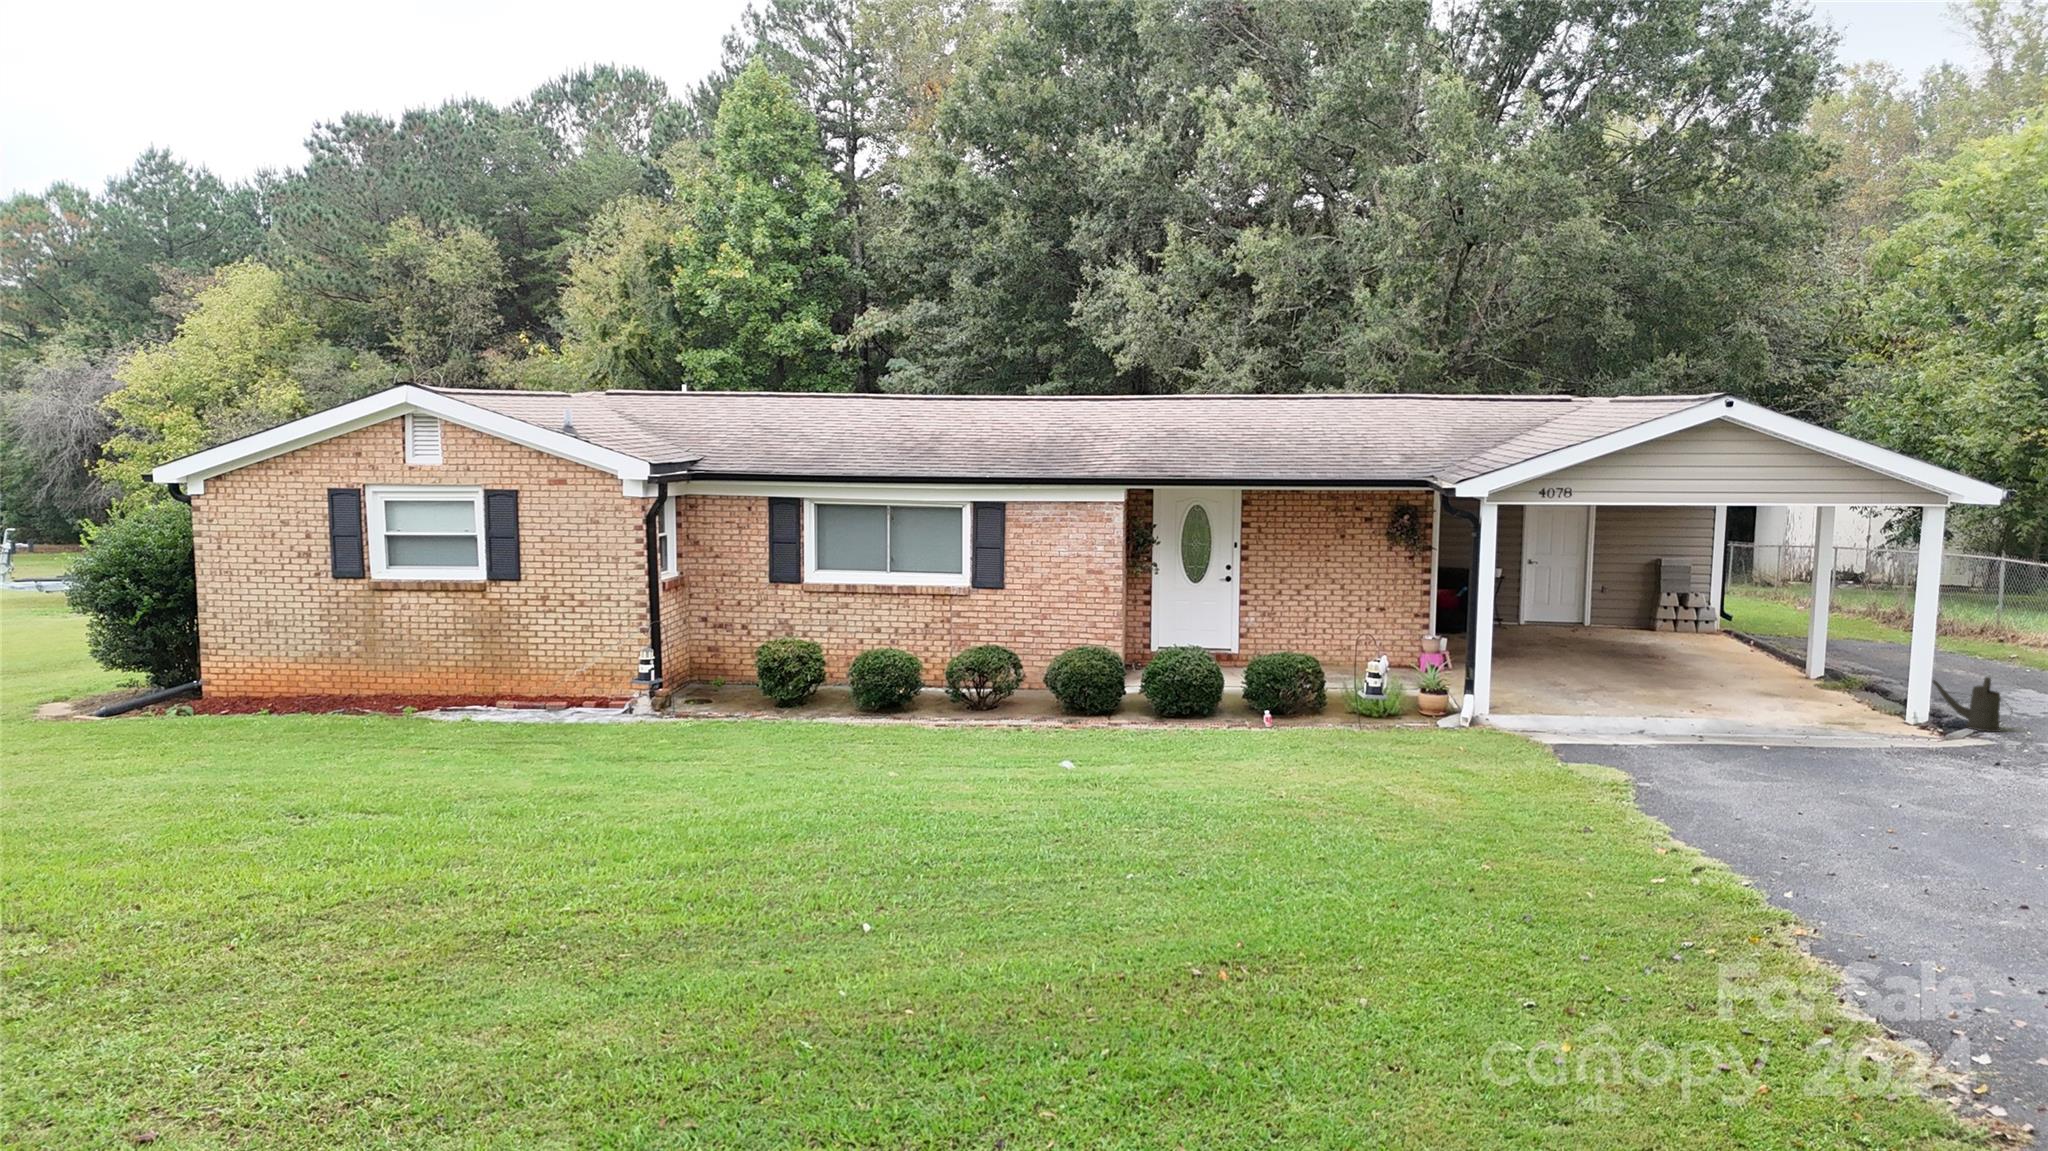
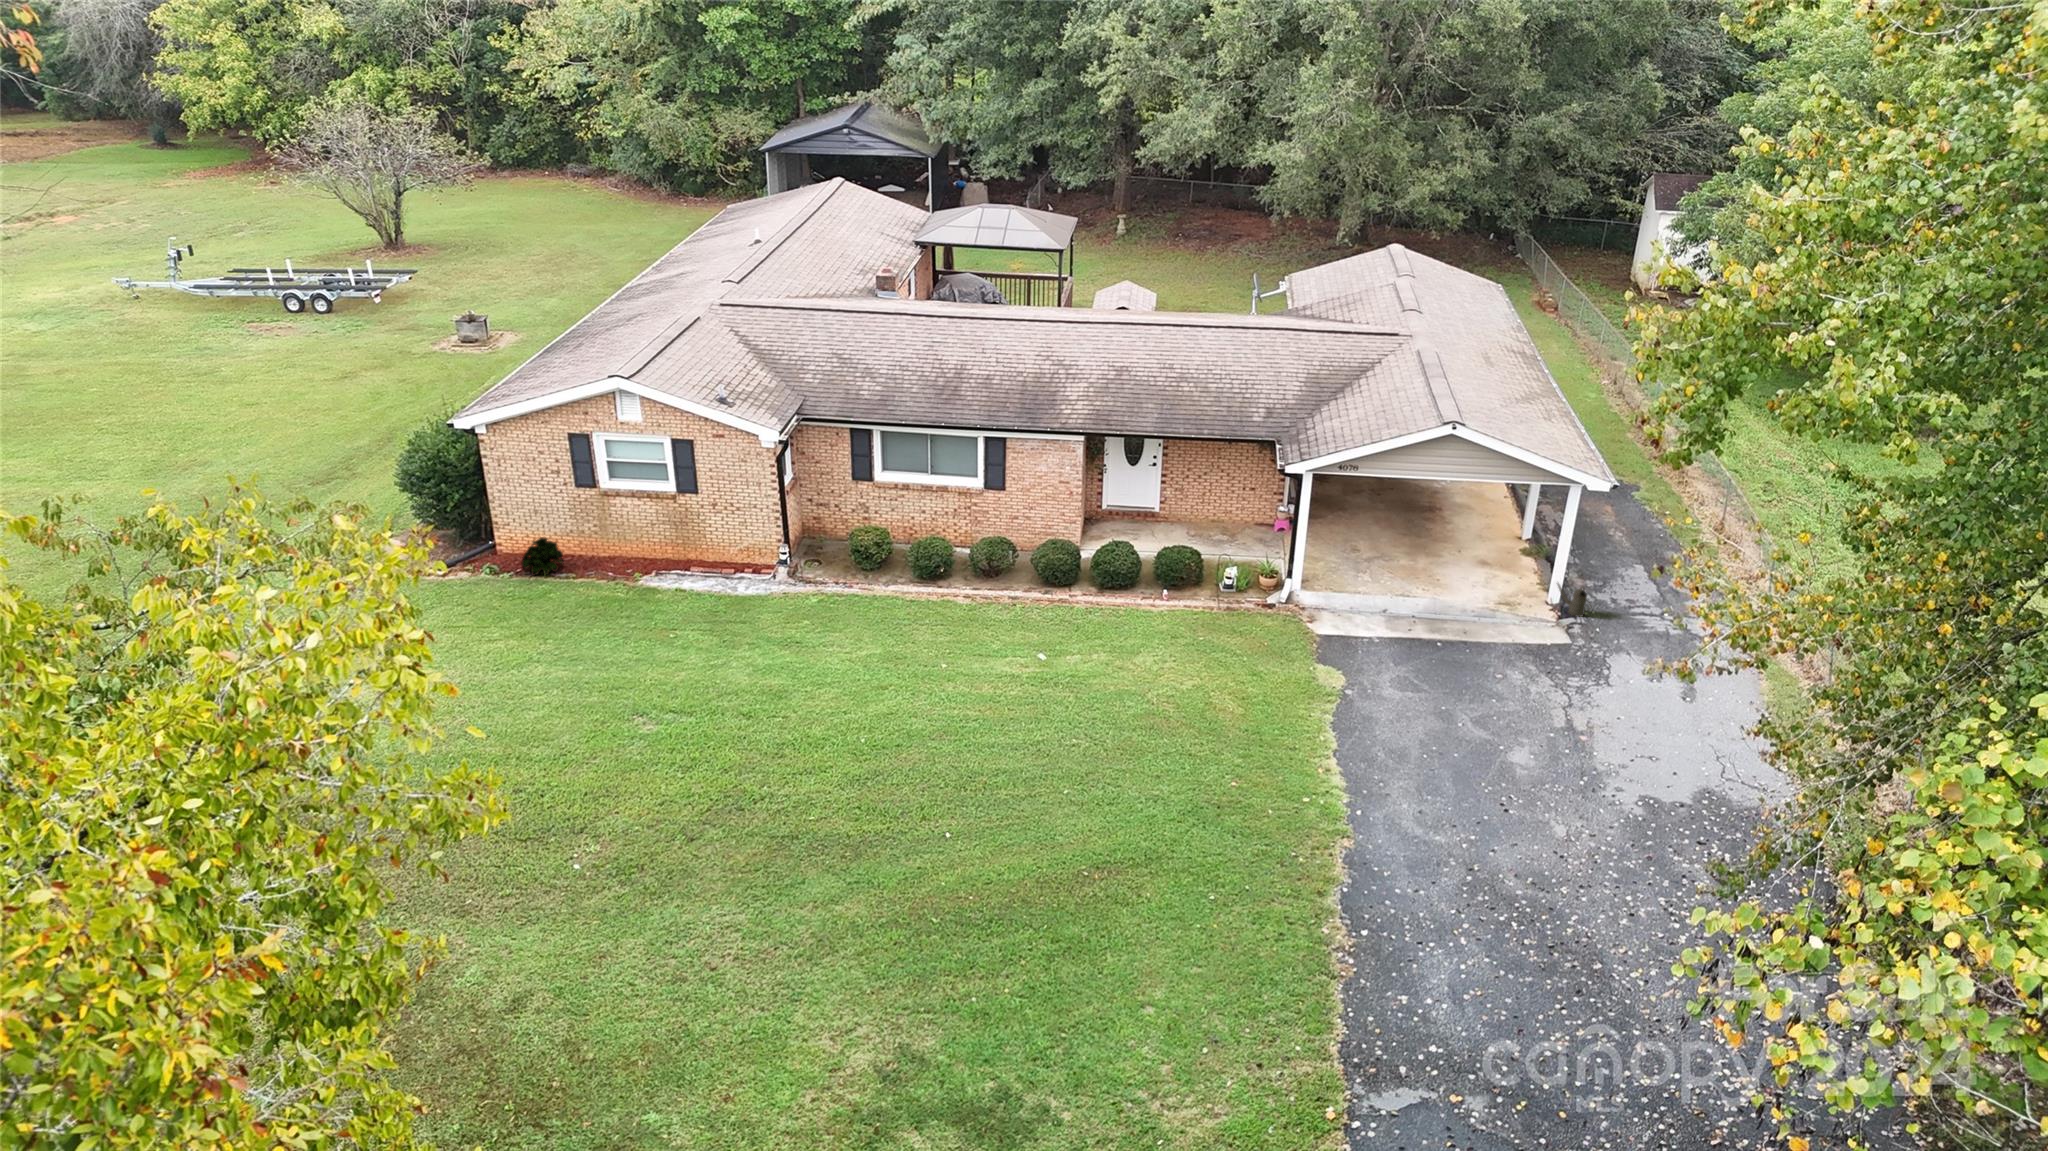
potted plant: none [222,655,300,713] -> present [522,537,563,575]

